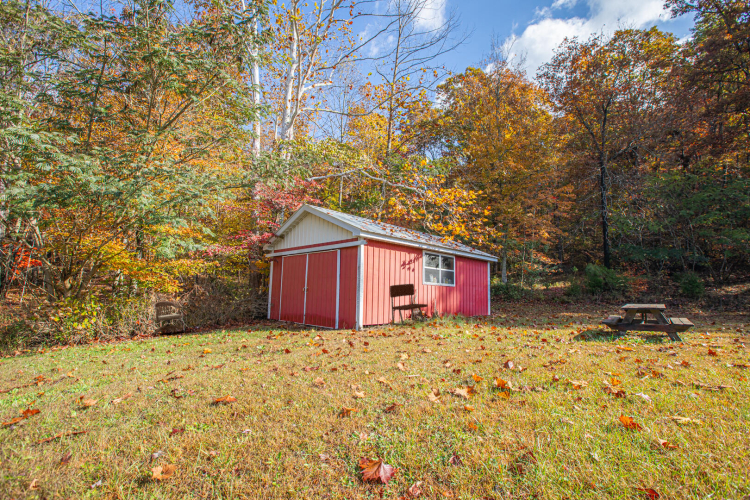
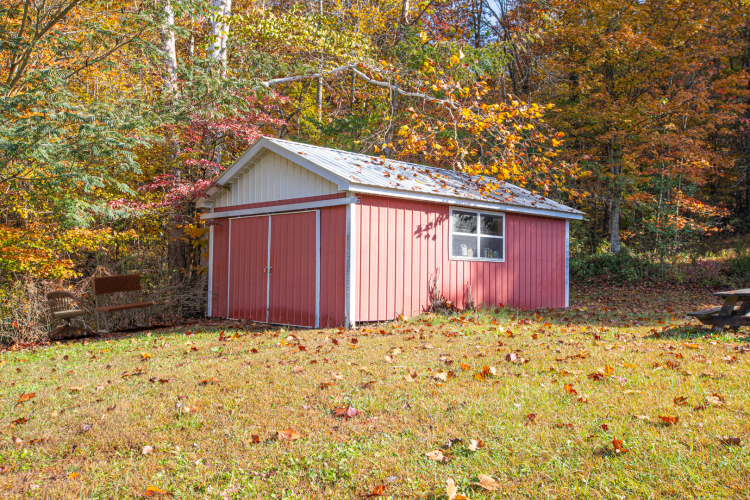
bench: present [390,284,428,325] -> present [93,274,153,333]

